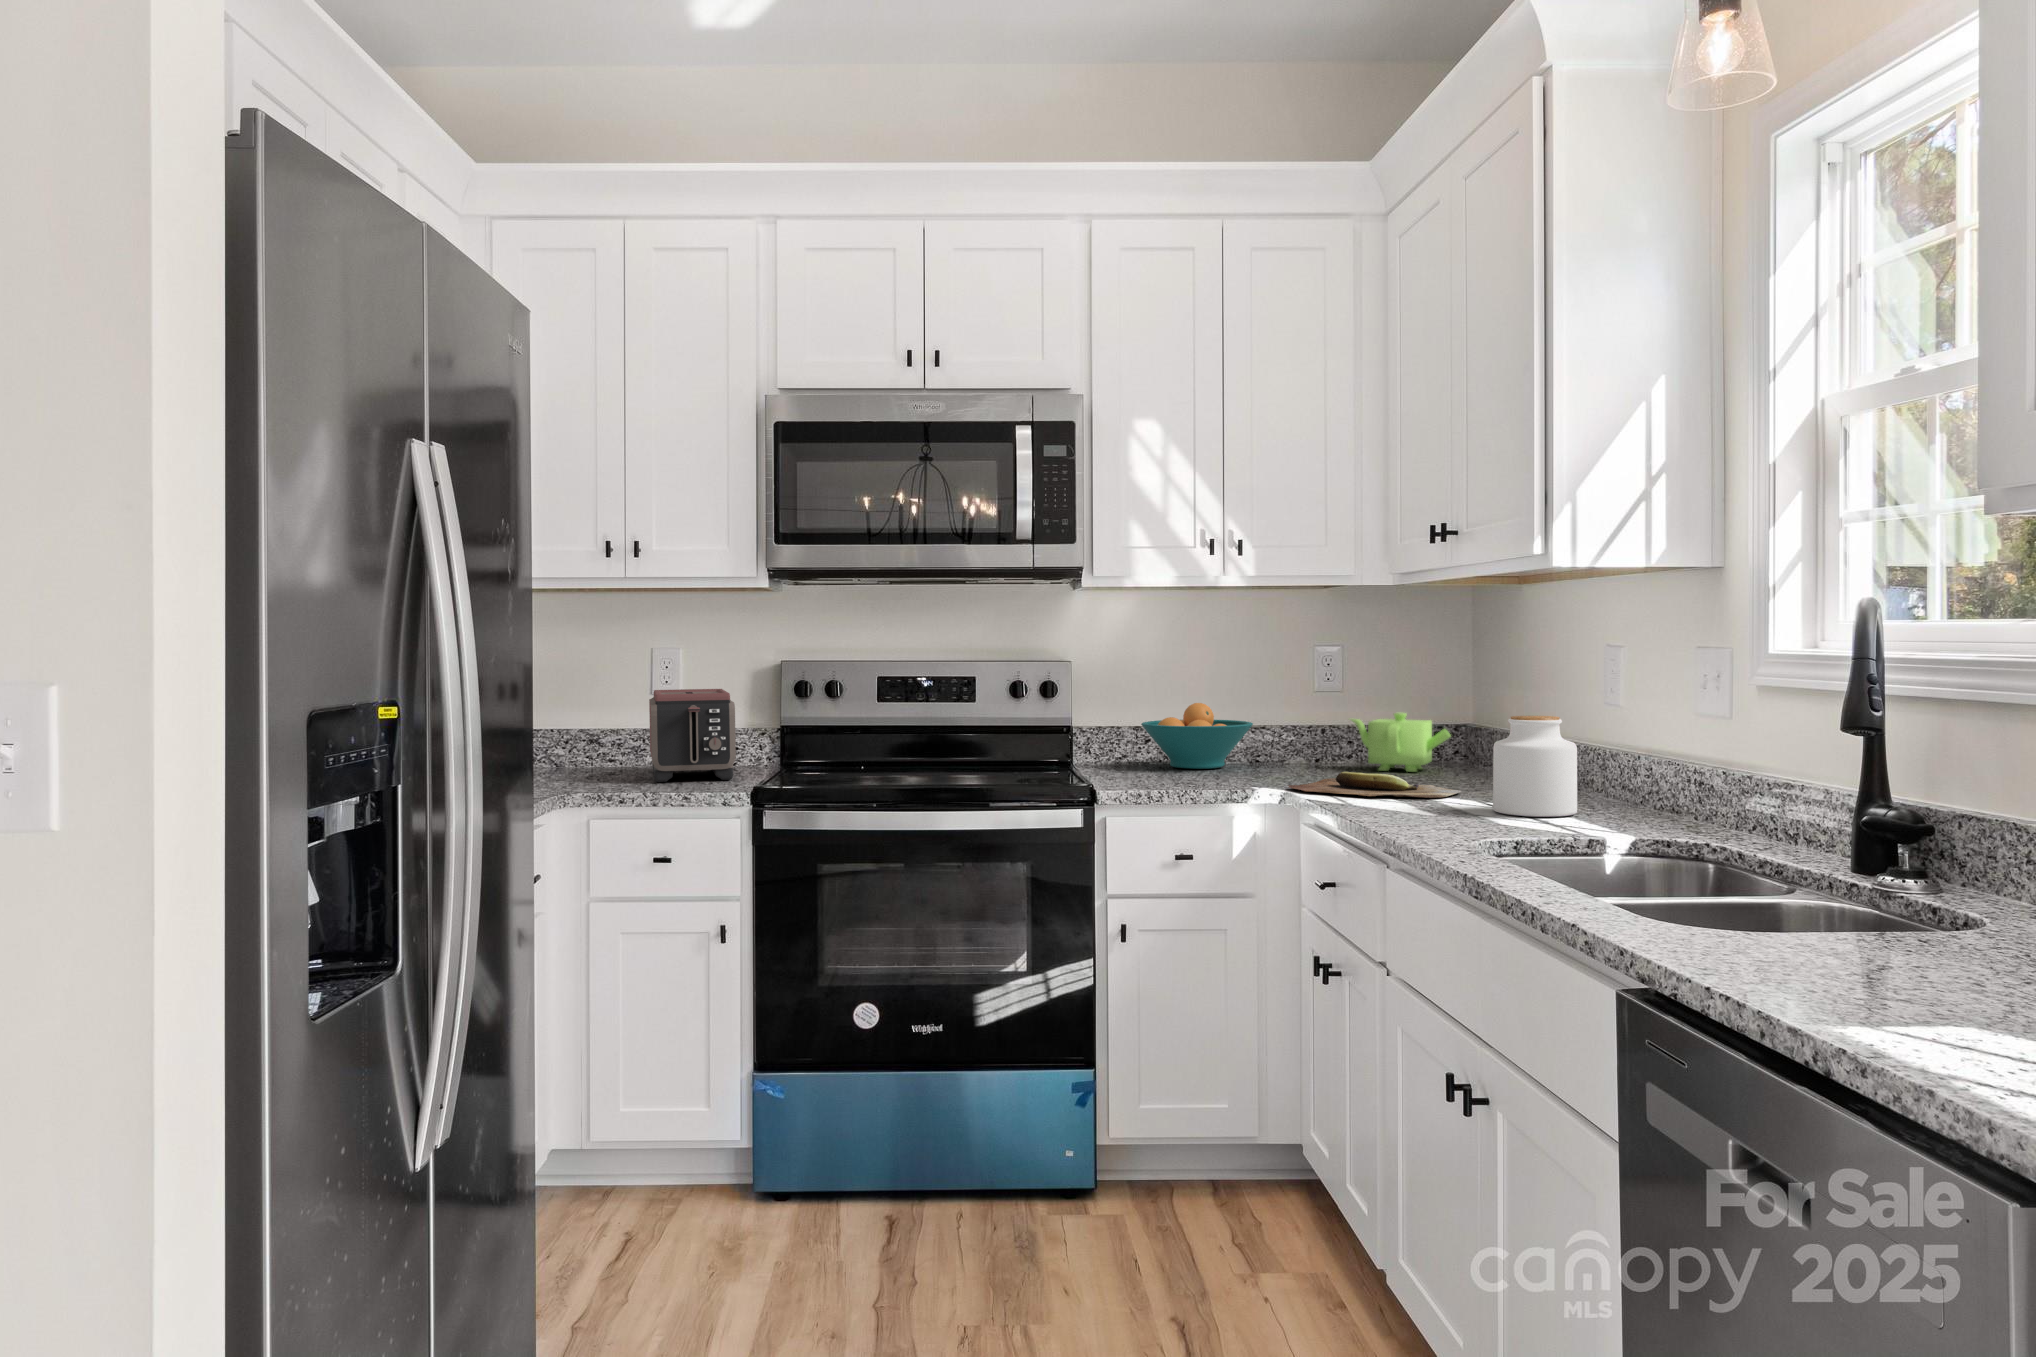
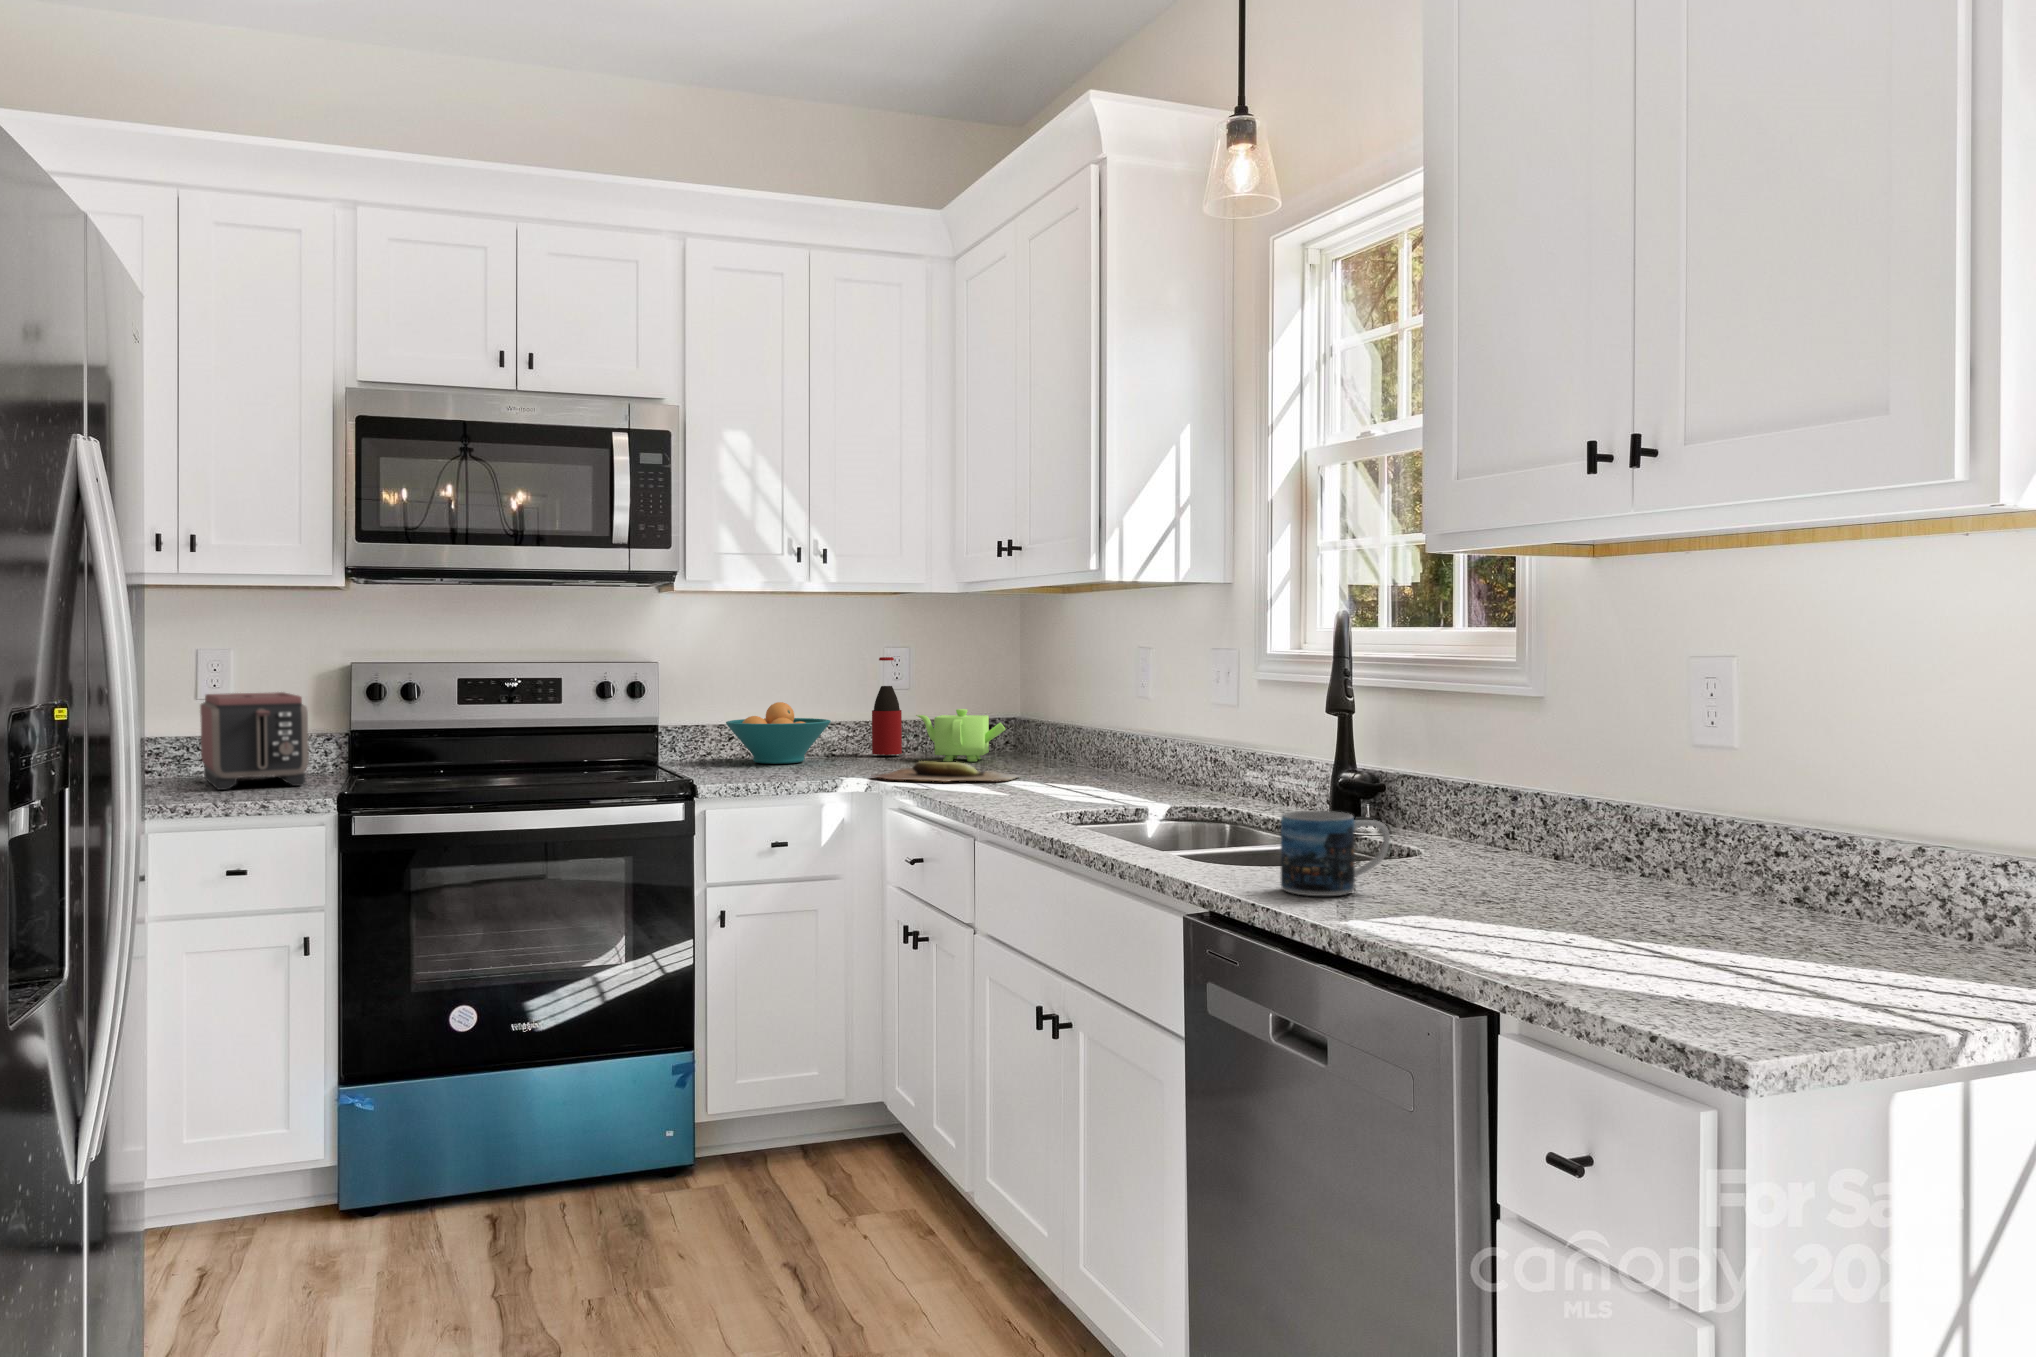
bottle: none [1301,655,1334,764] -> present [872,657,902,755]
jar: present [1493,716,1577,817] -> none [1052,708,1119,793]
mug: none [1756,867,1921,985] -> present [1281,811,1390,896]

